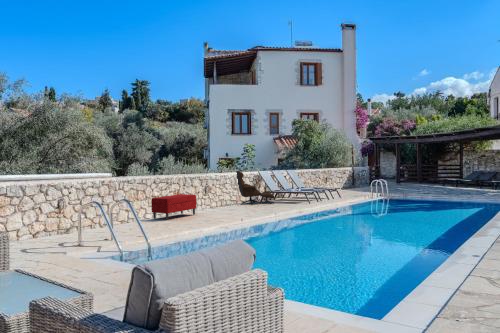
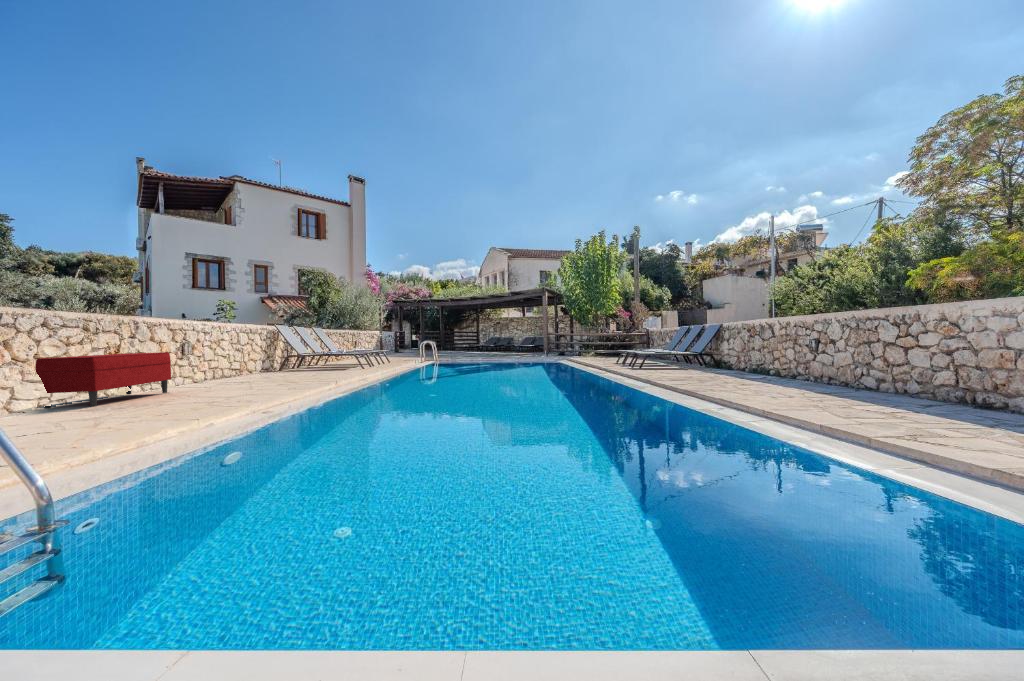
lounge chair: present [236,171,275,205] -> none [237,321,308,376]

